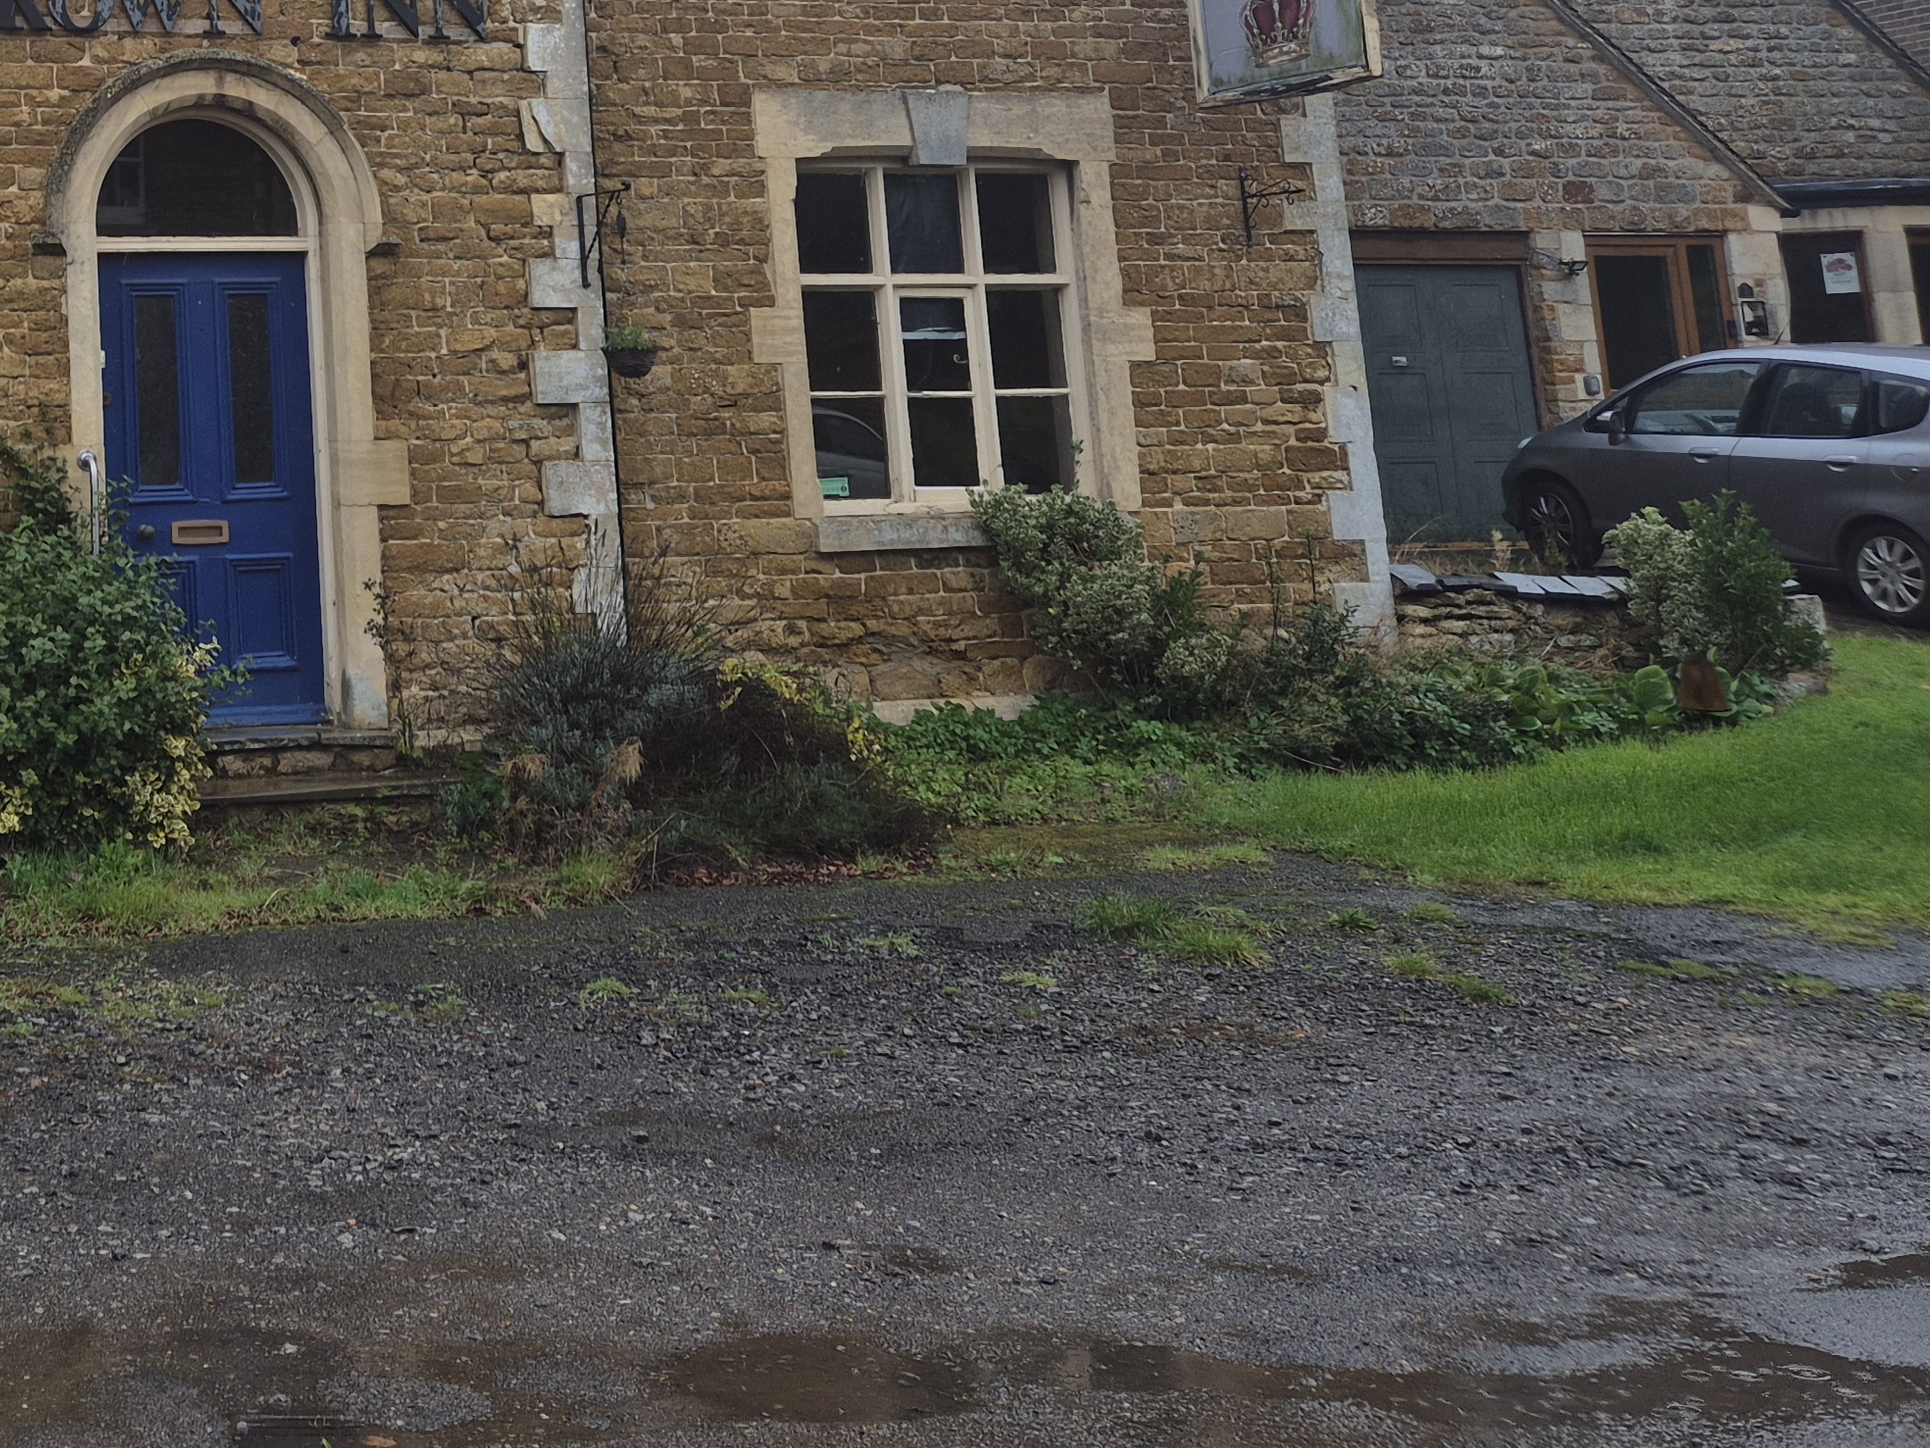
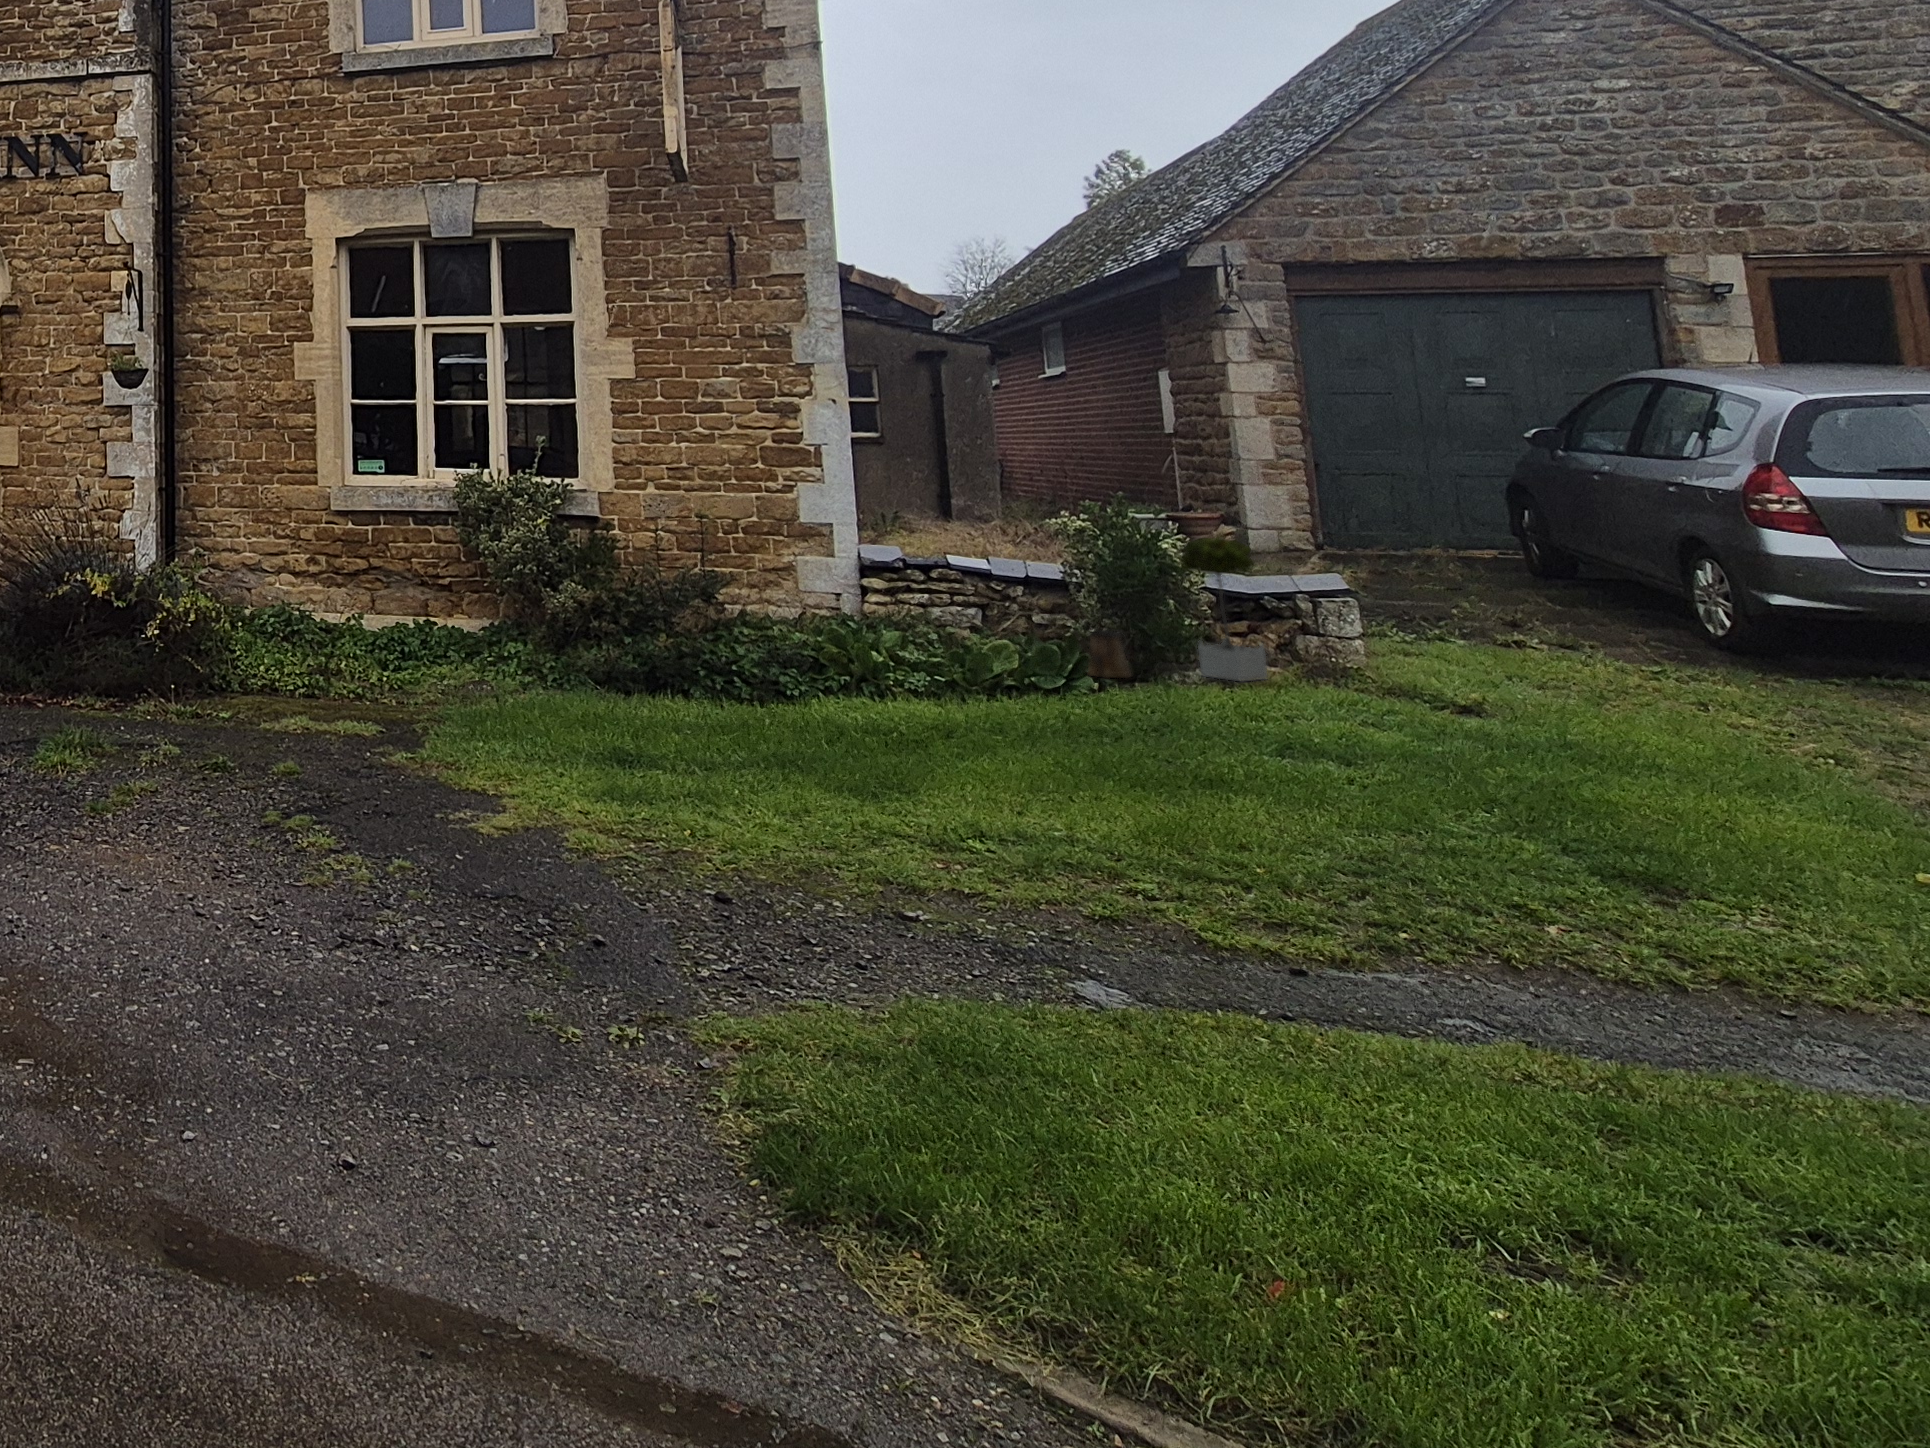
potted tree: none [1732,538,1816,703] -> present [1179,536,1267,681]

